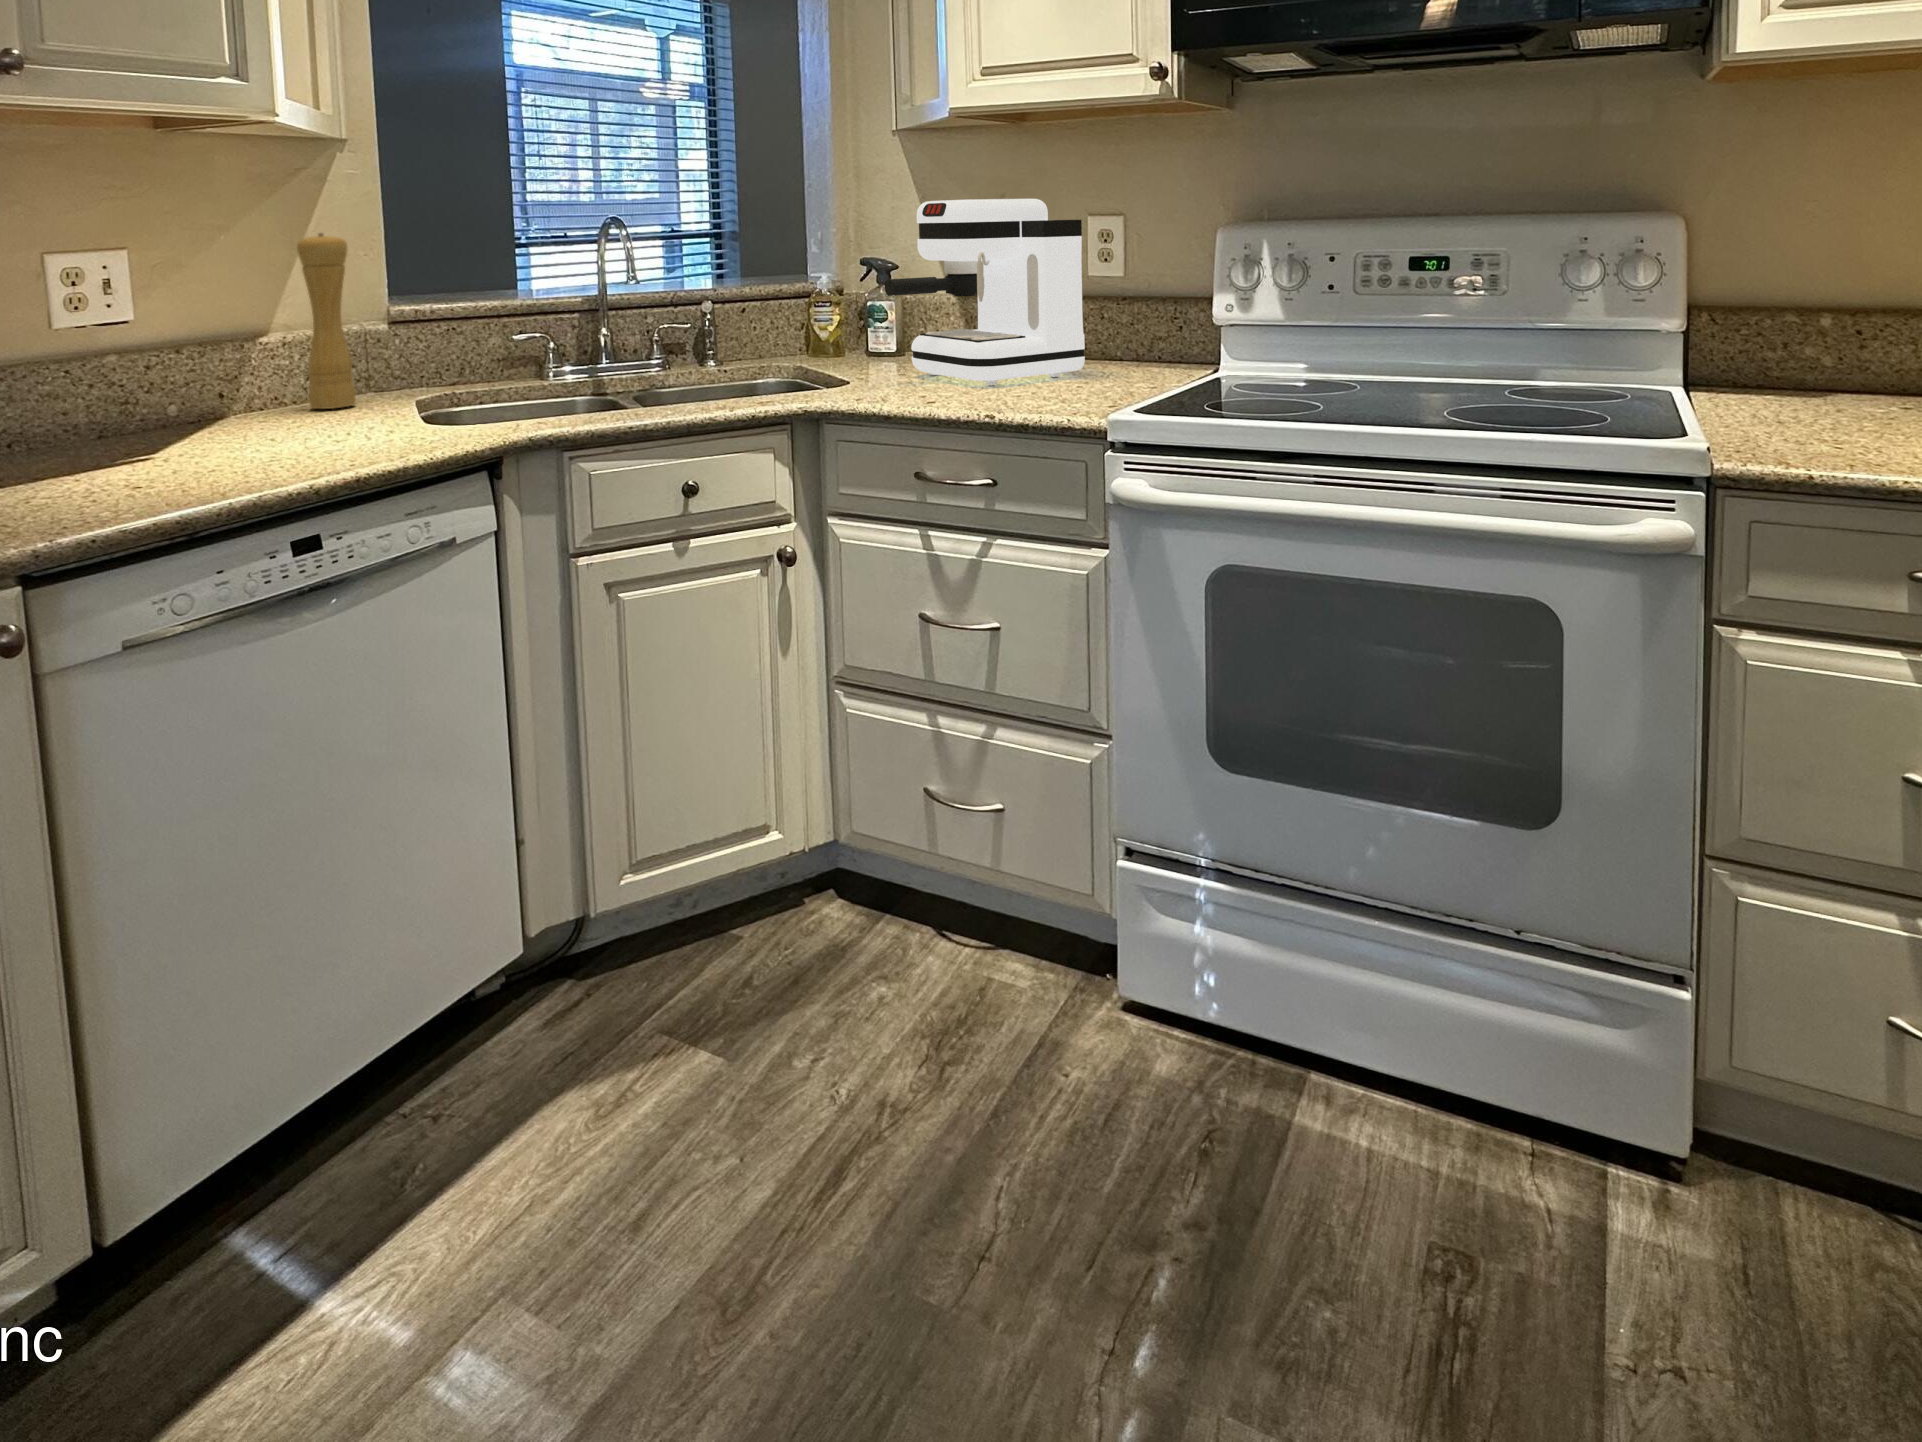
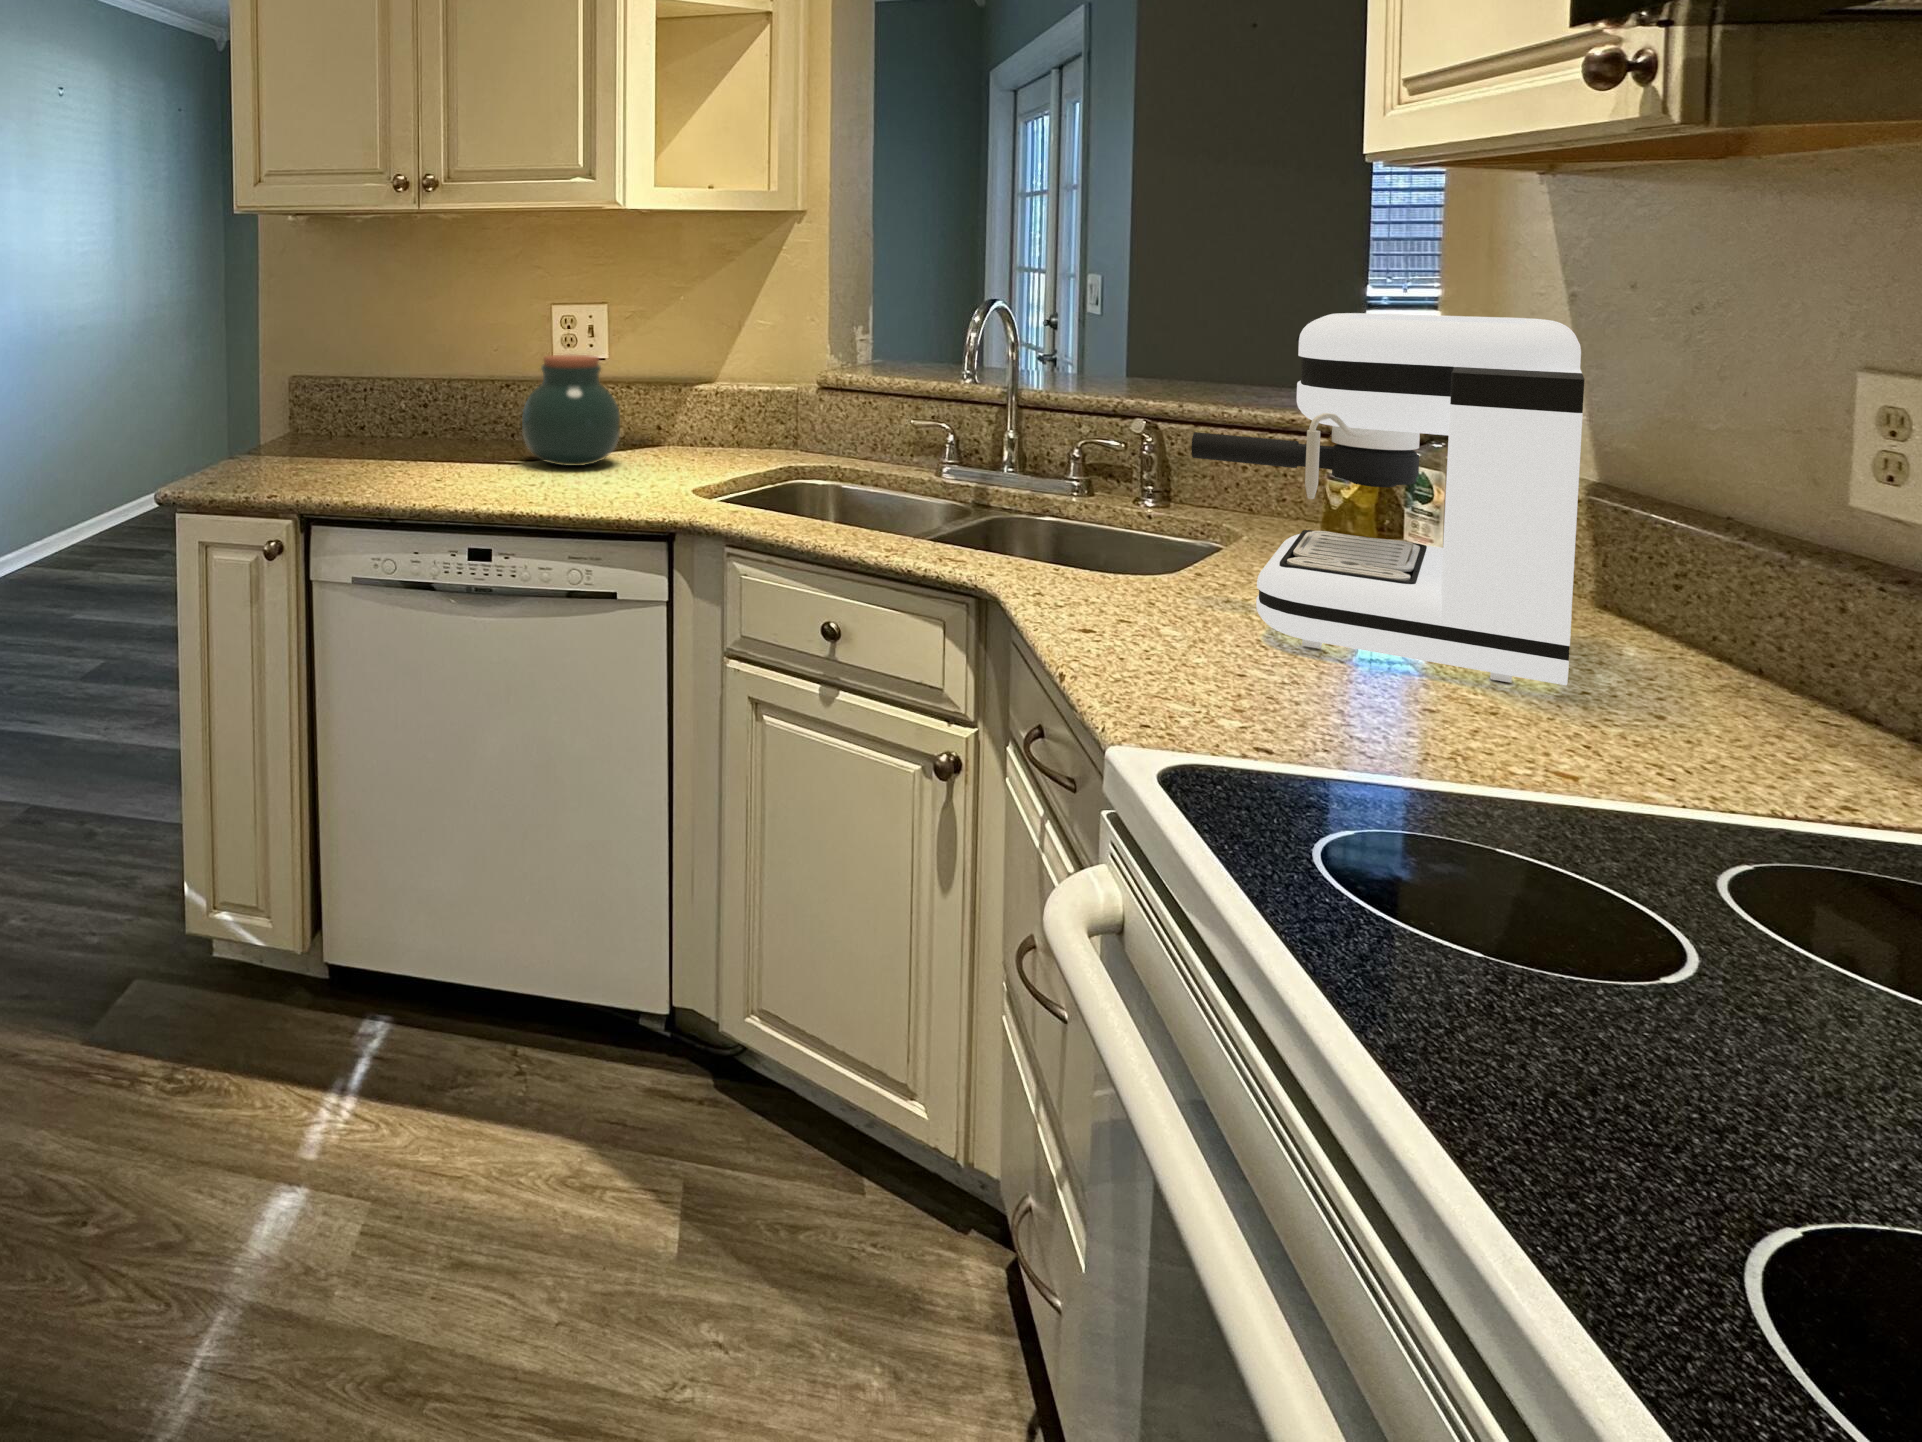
pepper mill: present [297,233,356,409] -> none [716,301,757,461]
jar: none [108,304,259,447] -> present [522,355,620,466]

